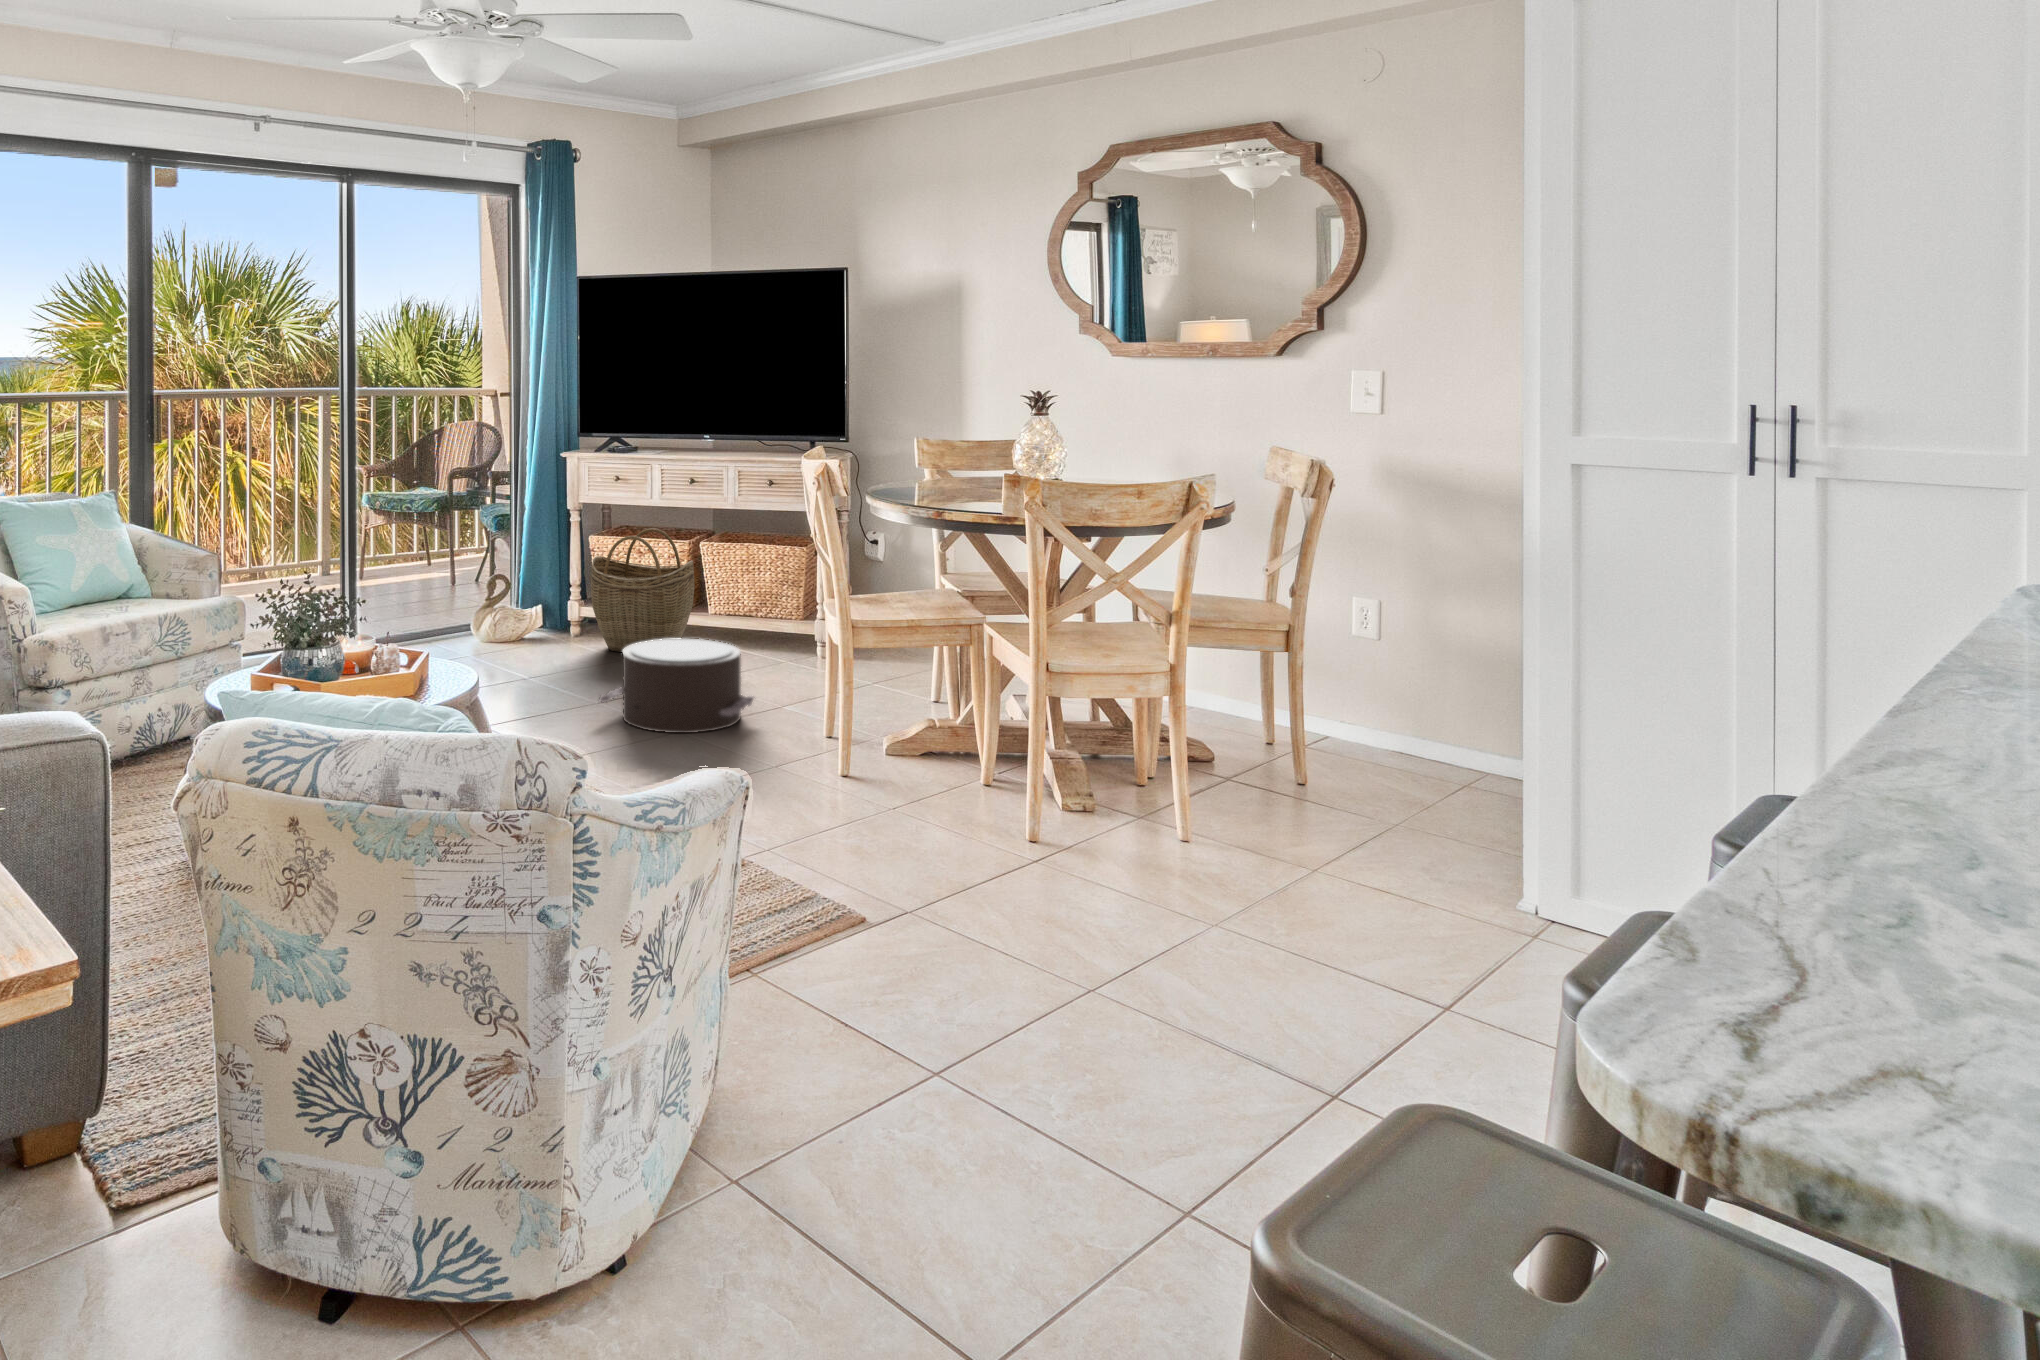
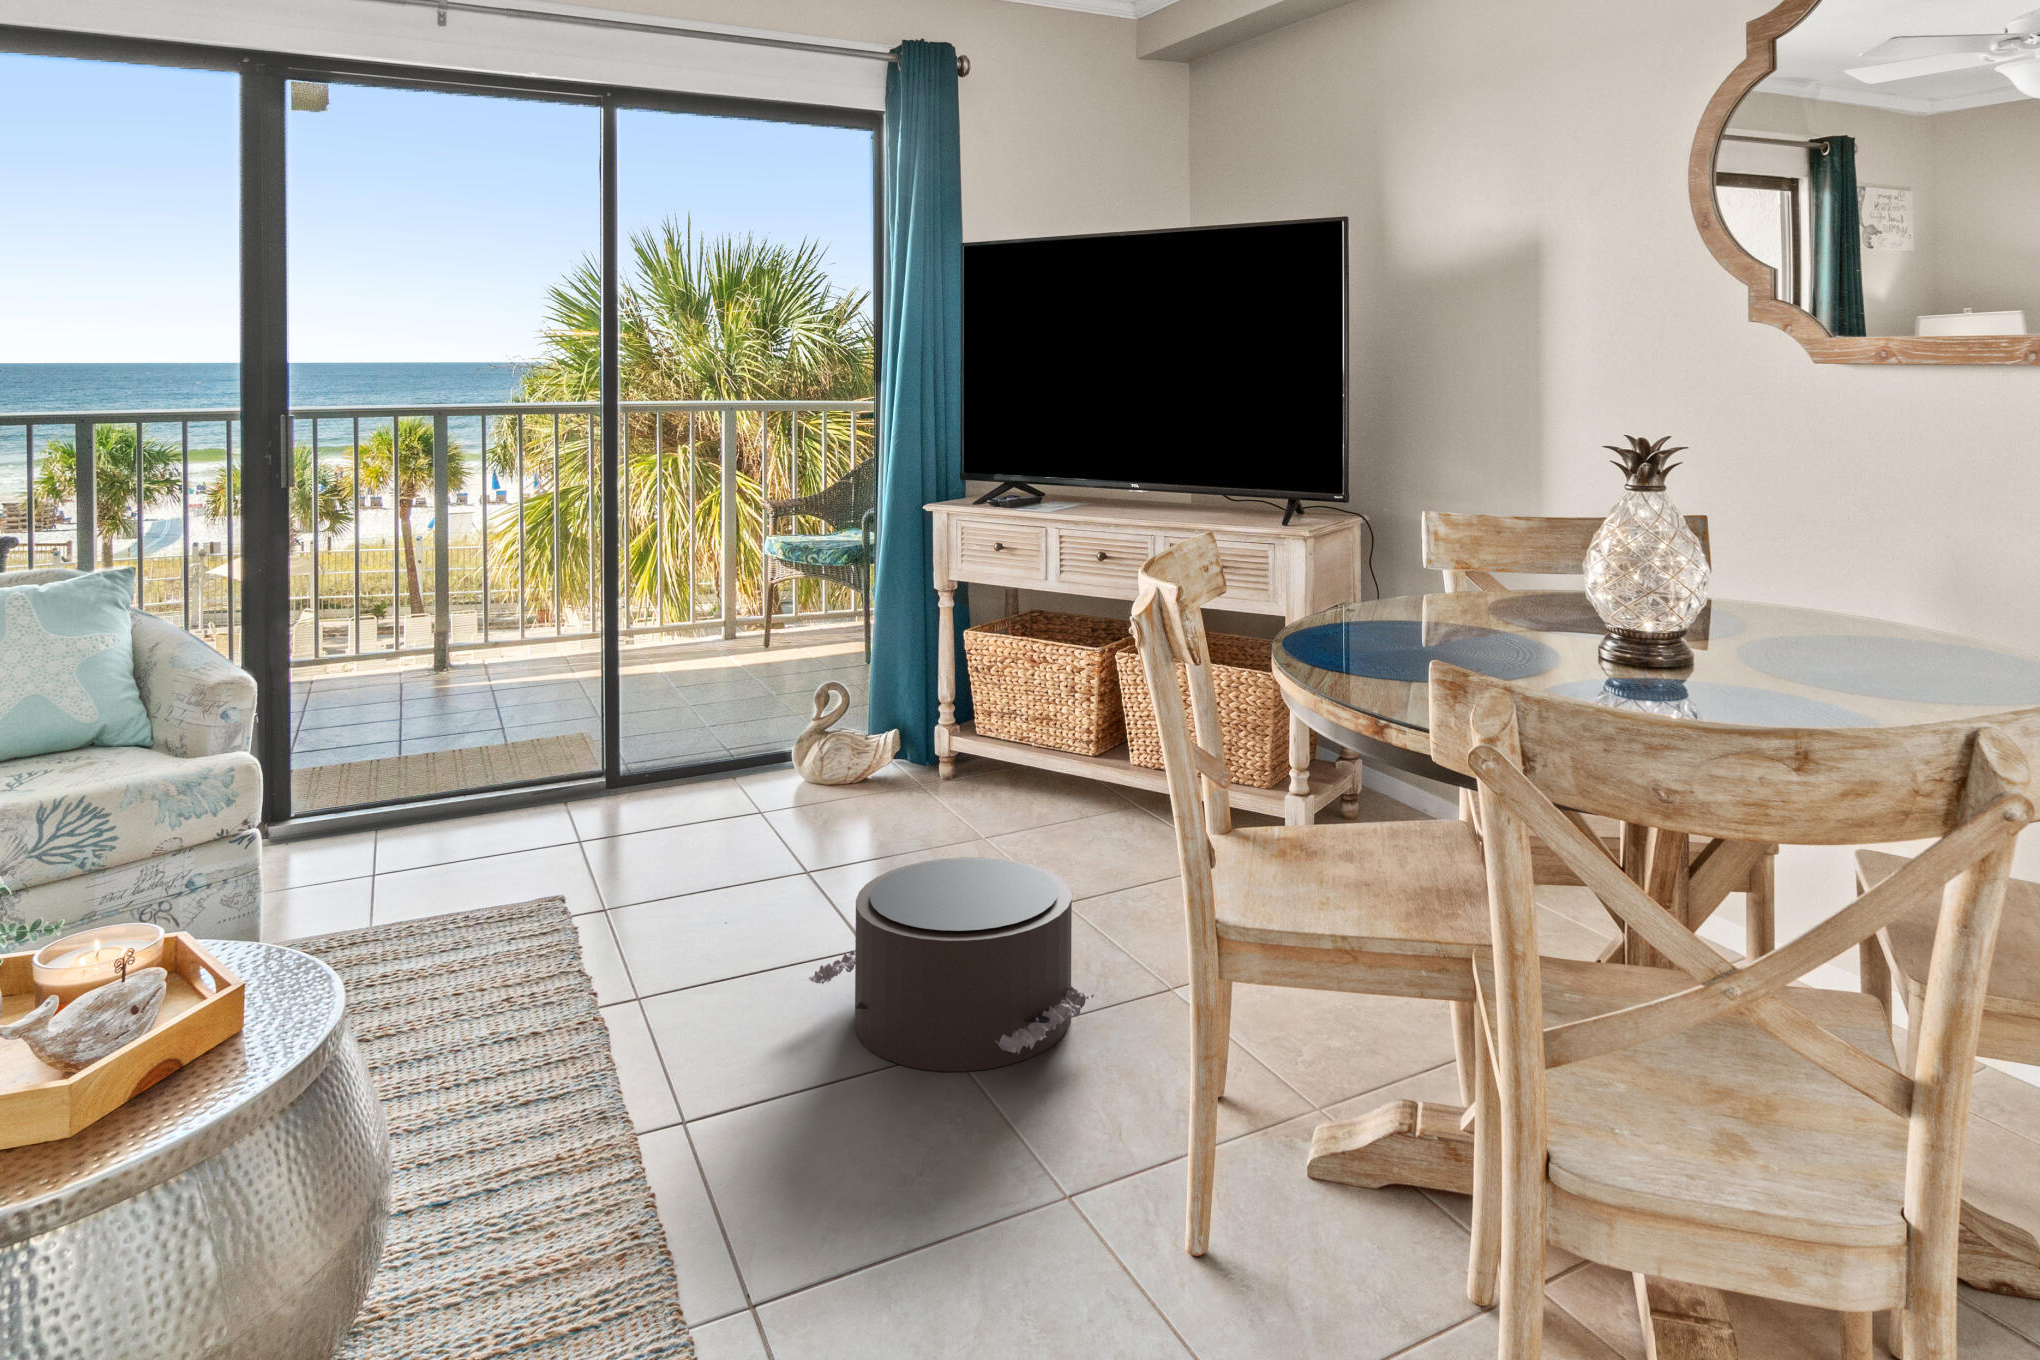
woven basket: present [591,528,695,652] -> none [942,629,1104,835]

